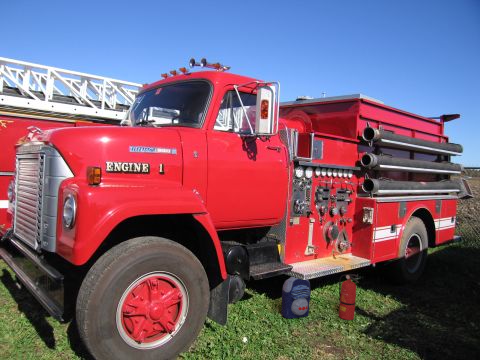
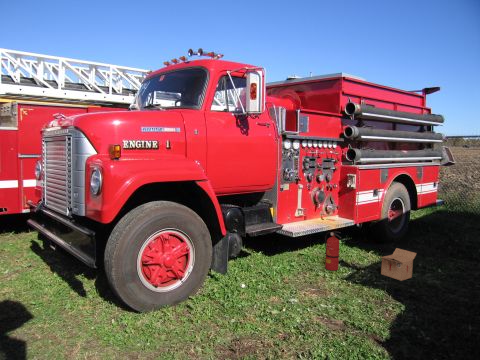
backpack: present [281,277,311,319] -> none [275,234,300,271]
cardboard box: none [400,296,447,337] -> present [381,248,416,281]

